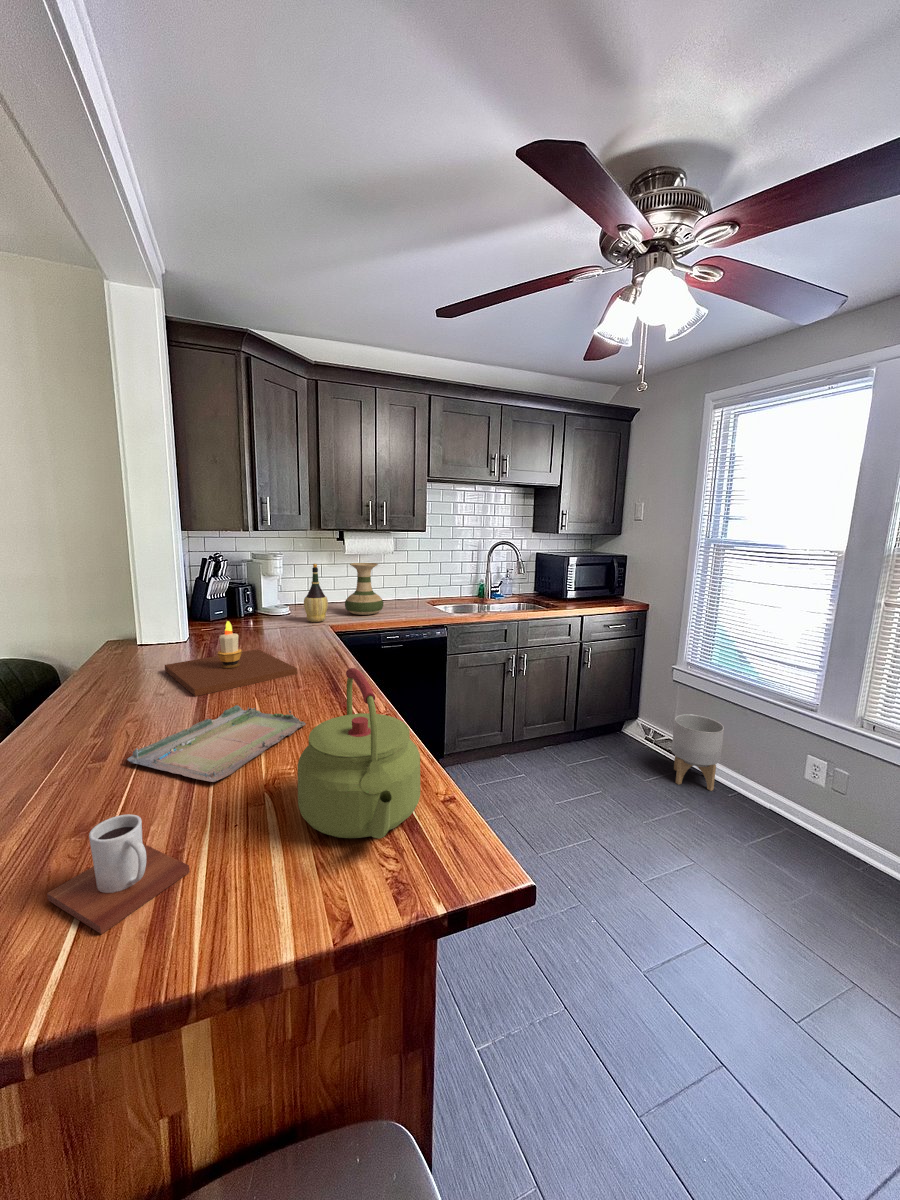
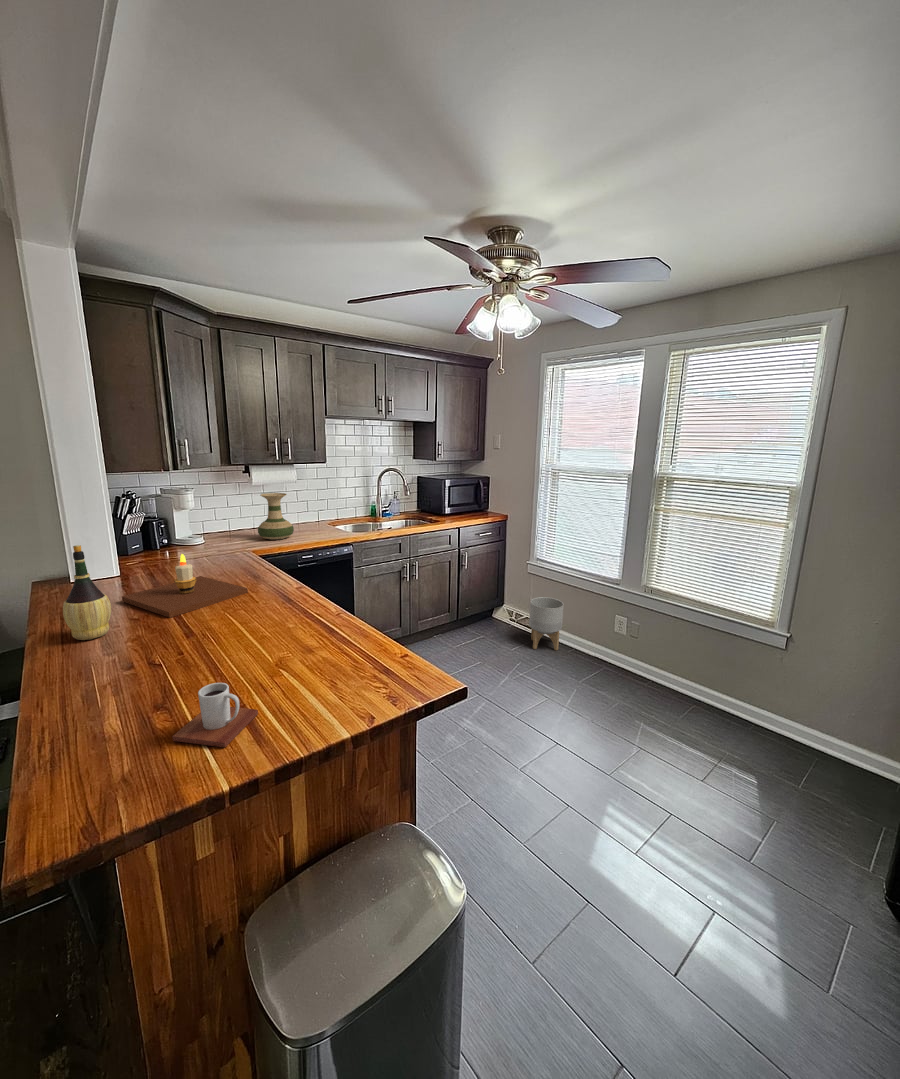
wine bottle: present [304,564,328,622] -> present [63,545,111,640]
kettle: present [297,668,420,839] -> none [309,579,389,683]
tray: present [127,705,306,782] -> none [155,616,282,668]

